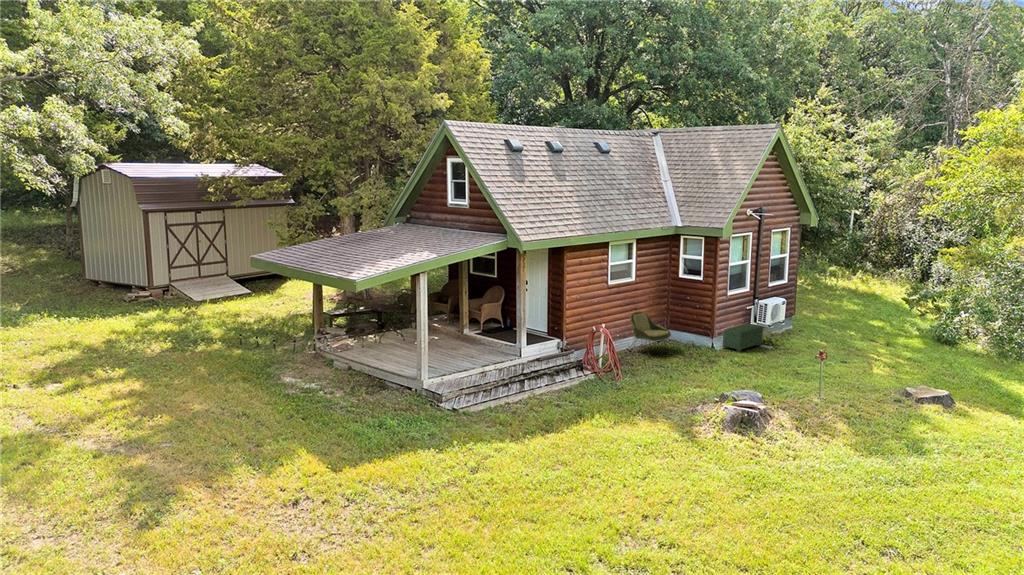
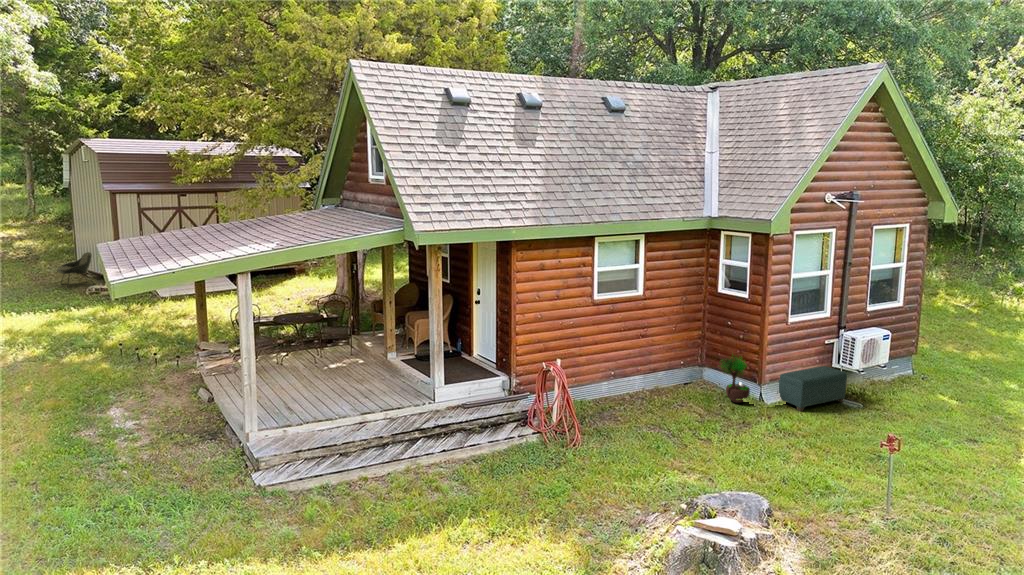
lounge chair: present [627,312,671,357] -> present [57,252,92,288]
potted tree: none [687,315,708,350] -> present [721,356,750,403]

